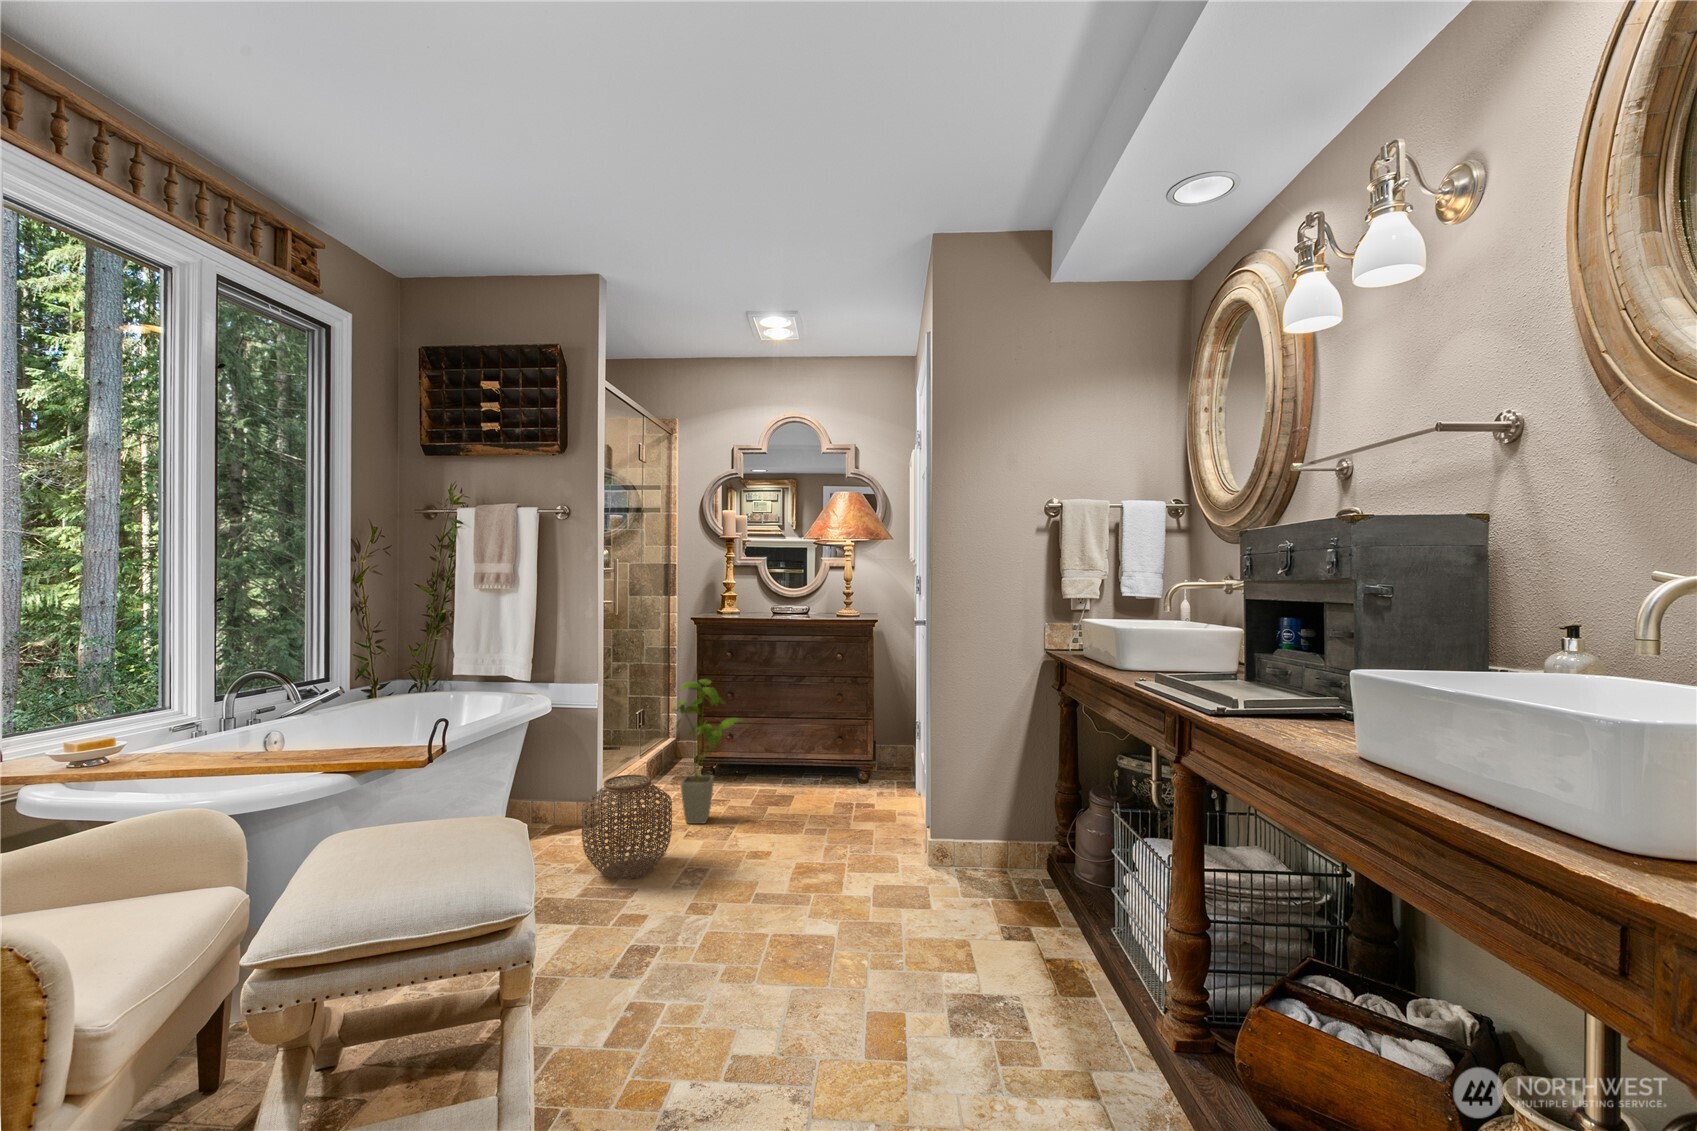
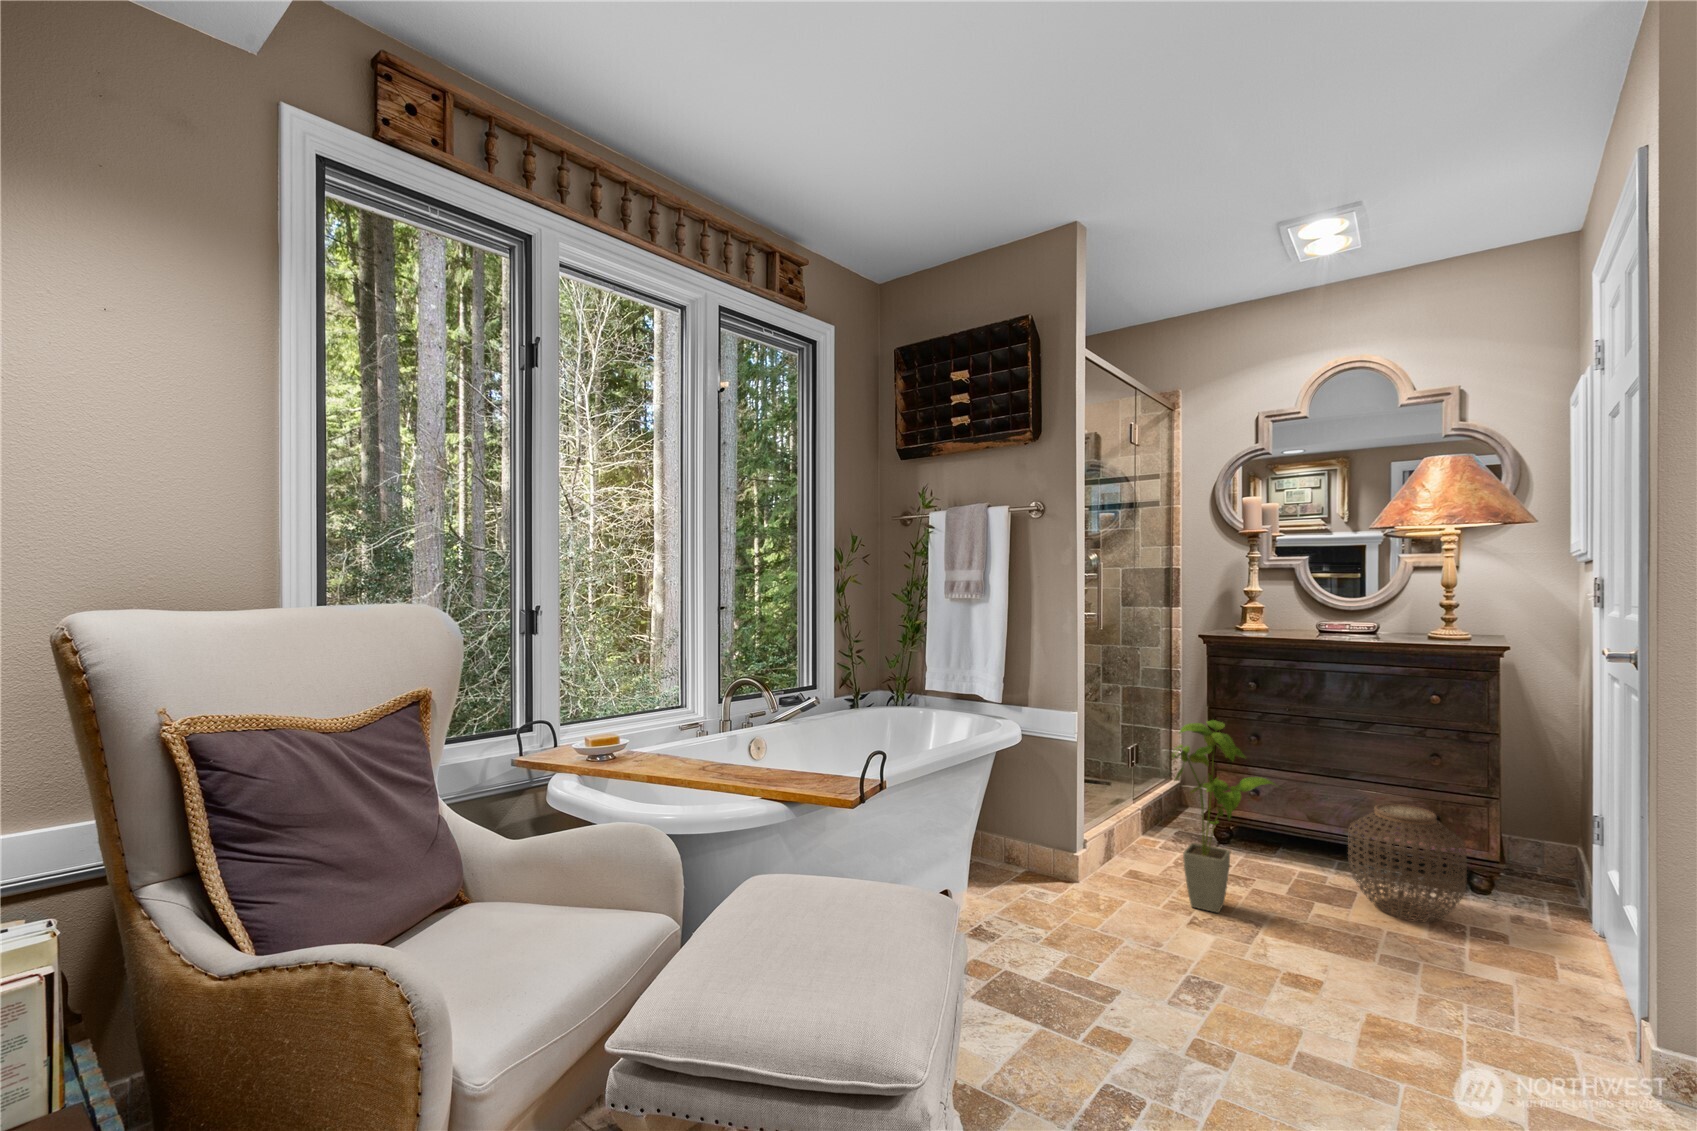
woven basket: present [582,774,672,879] -> present [1348,804,1467,922]

